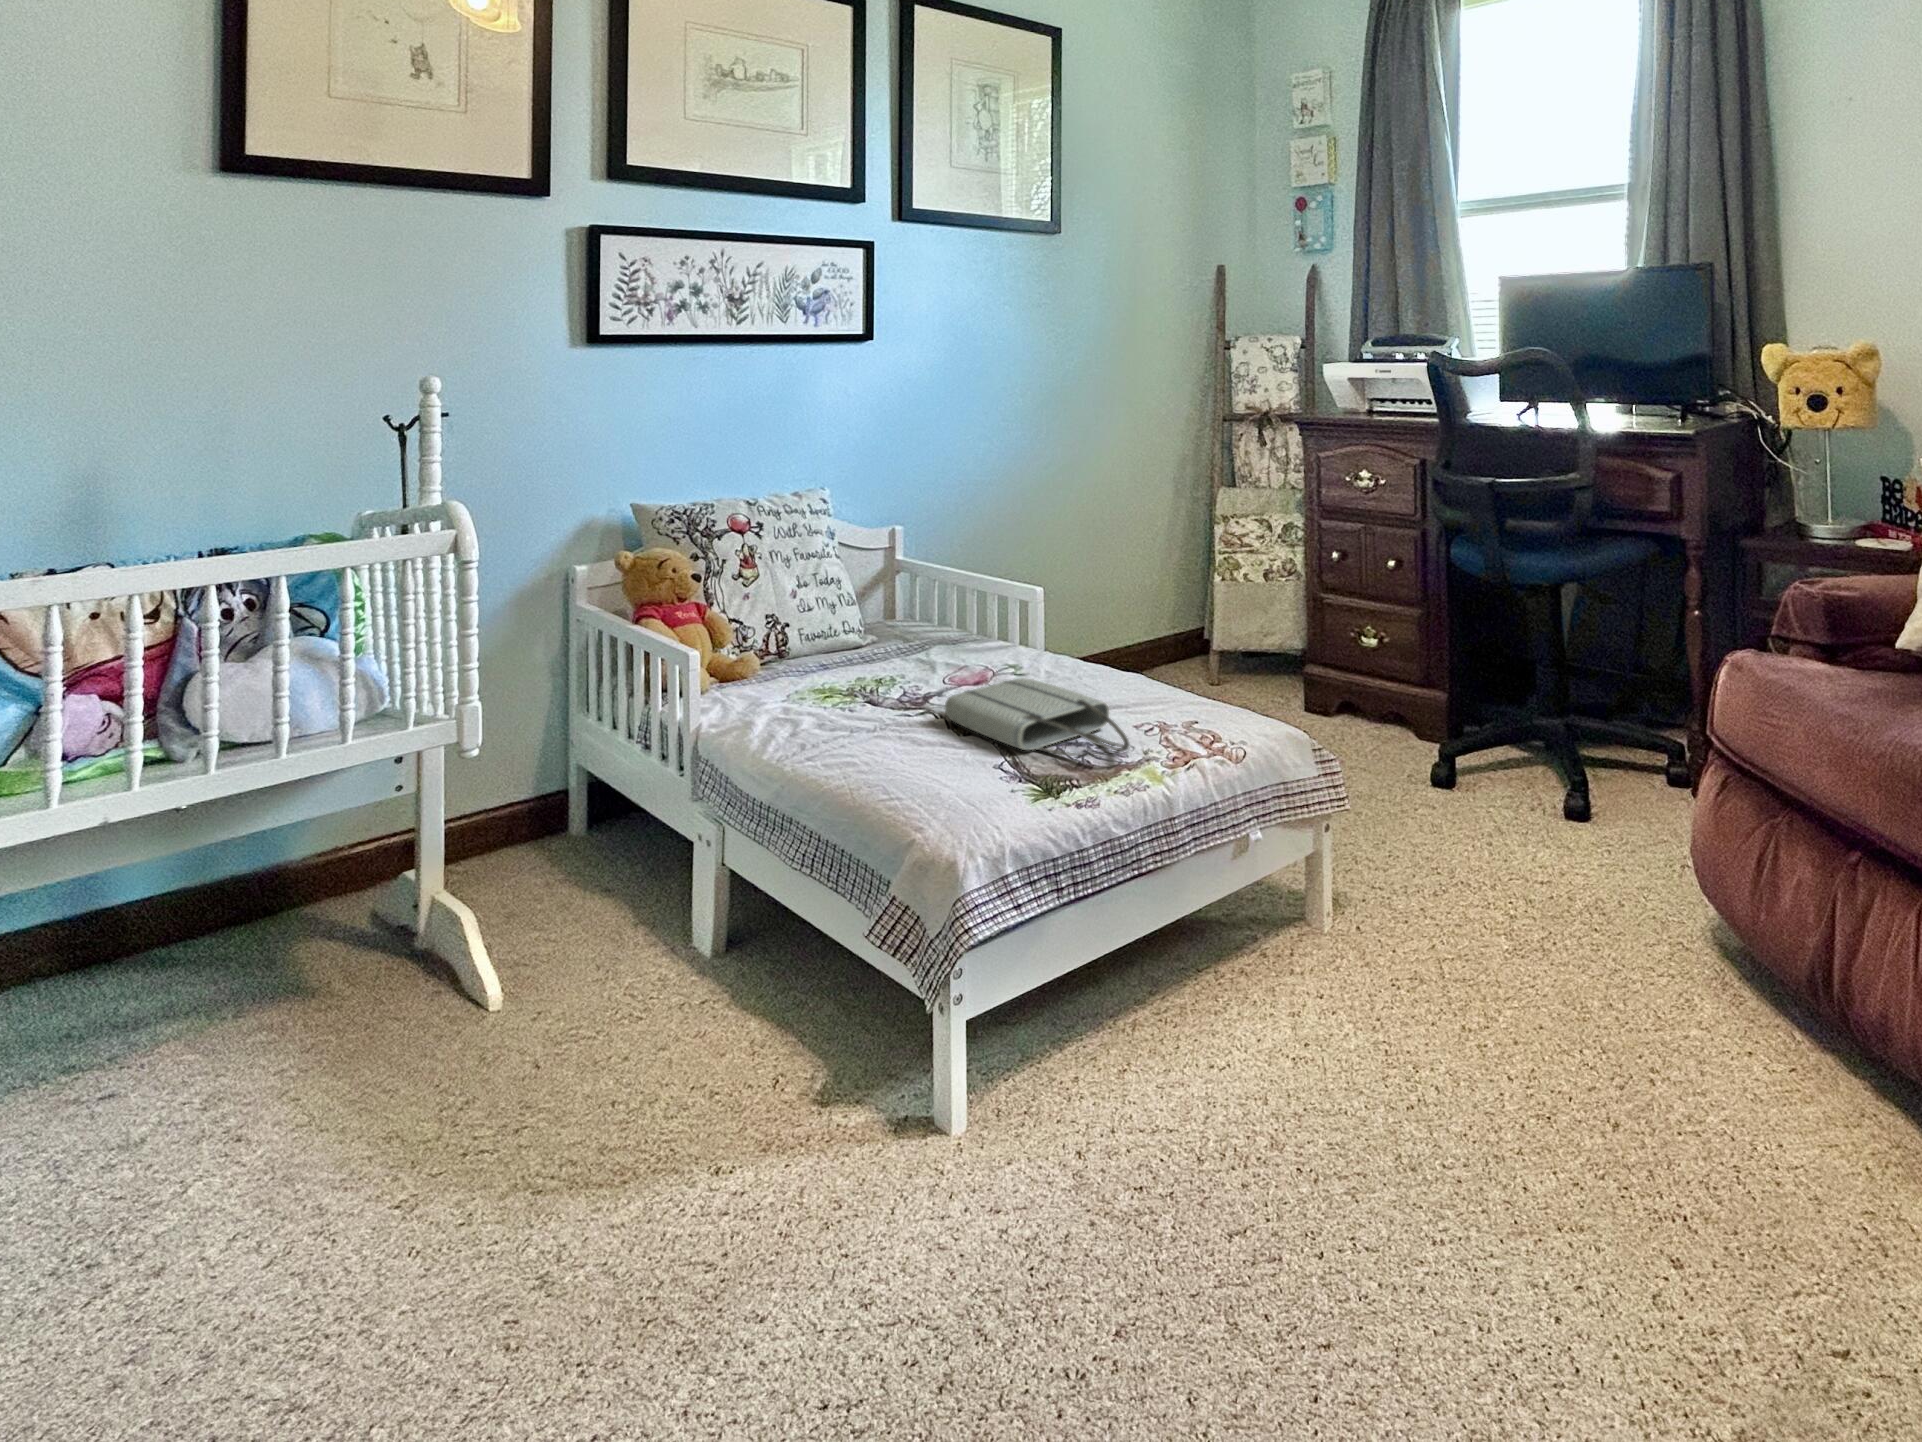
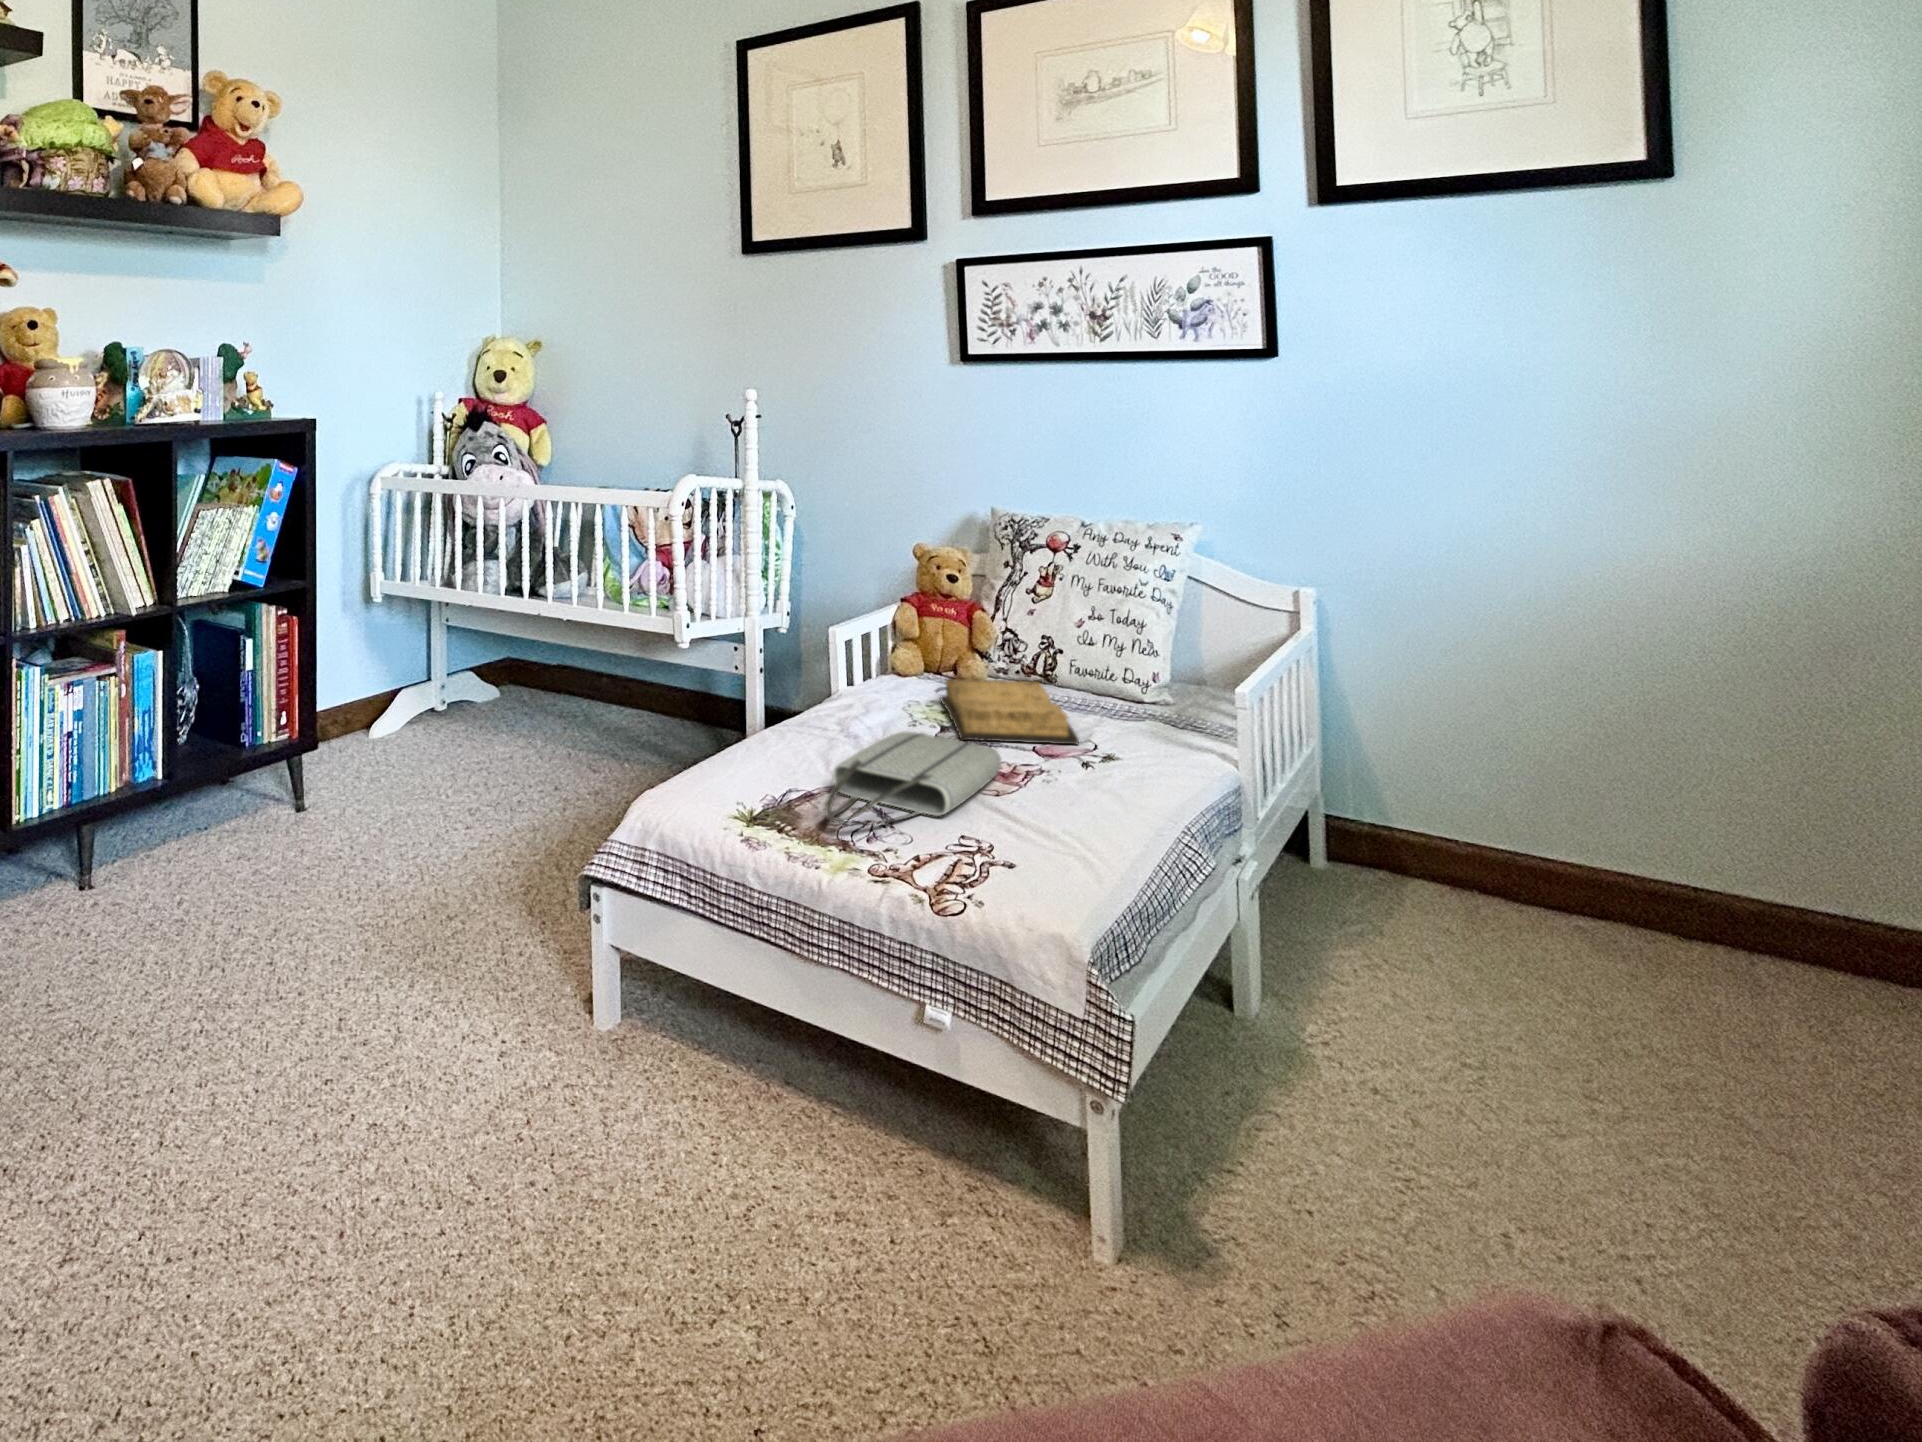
diary: none [812,642,978,699] -> present [936,679,1079,744]

